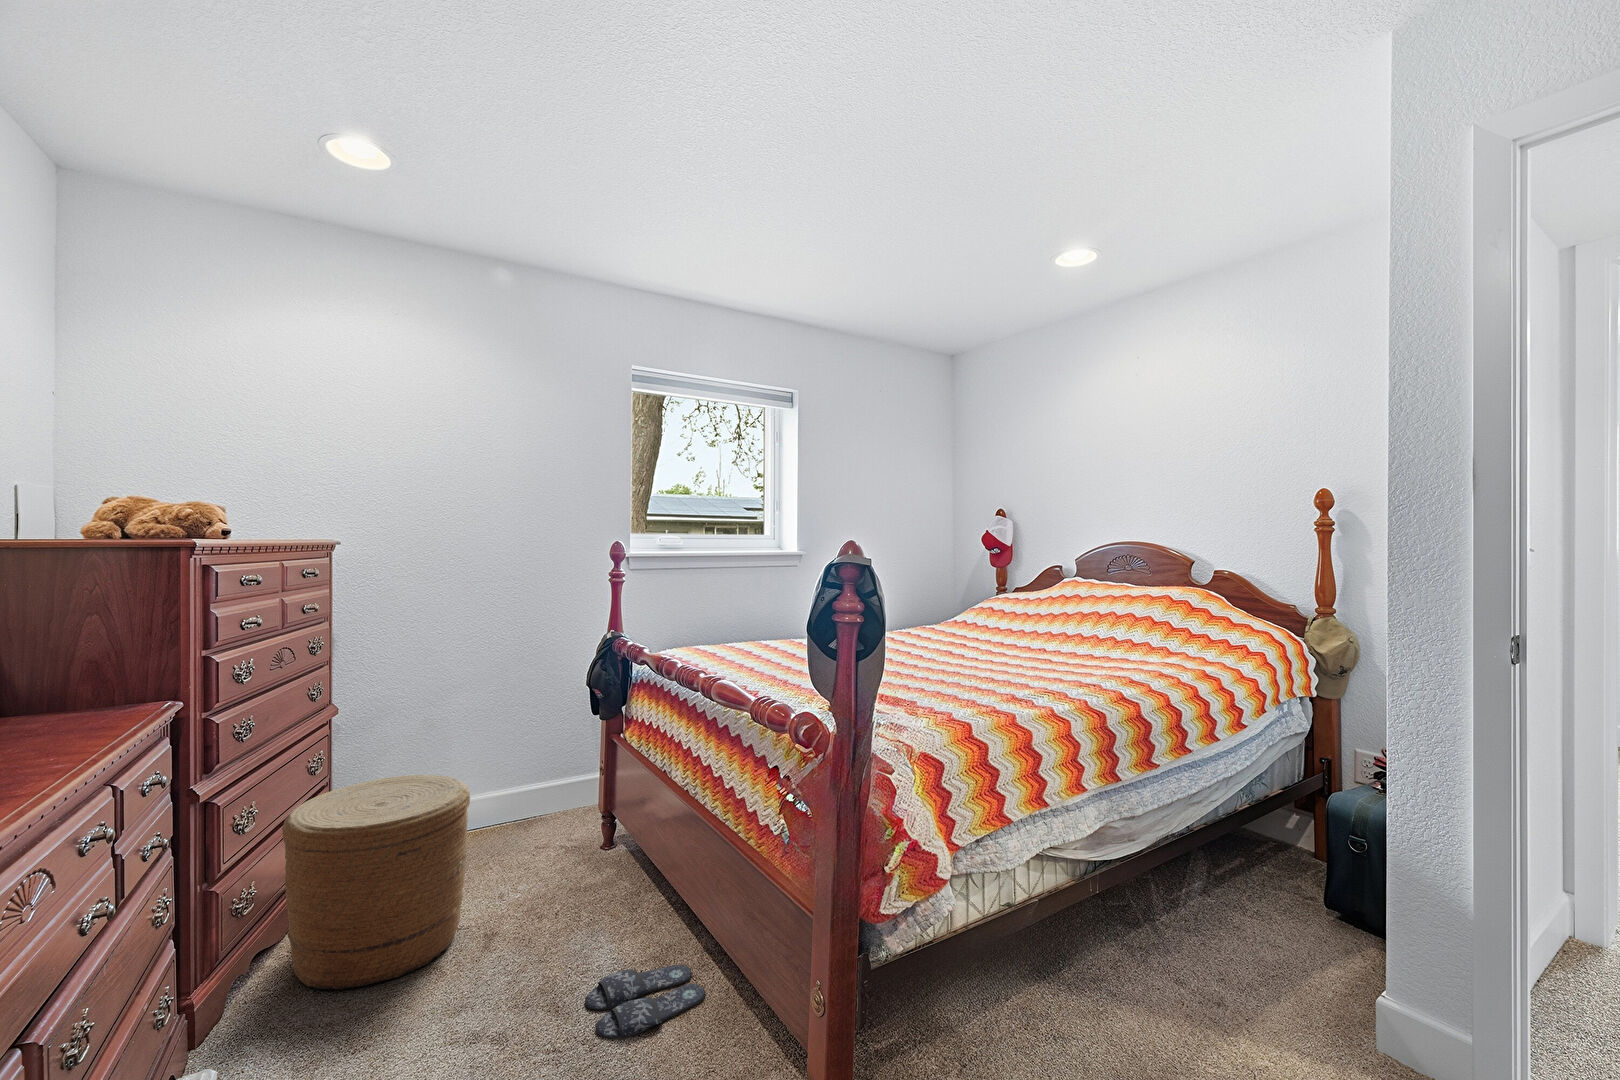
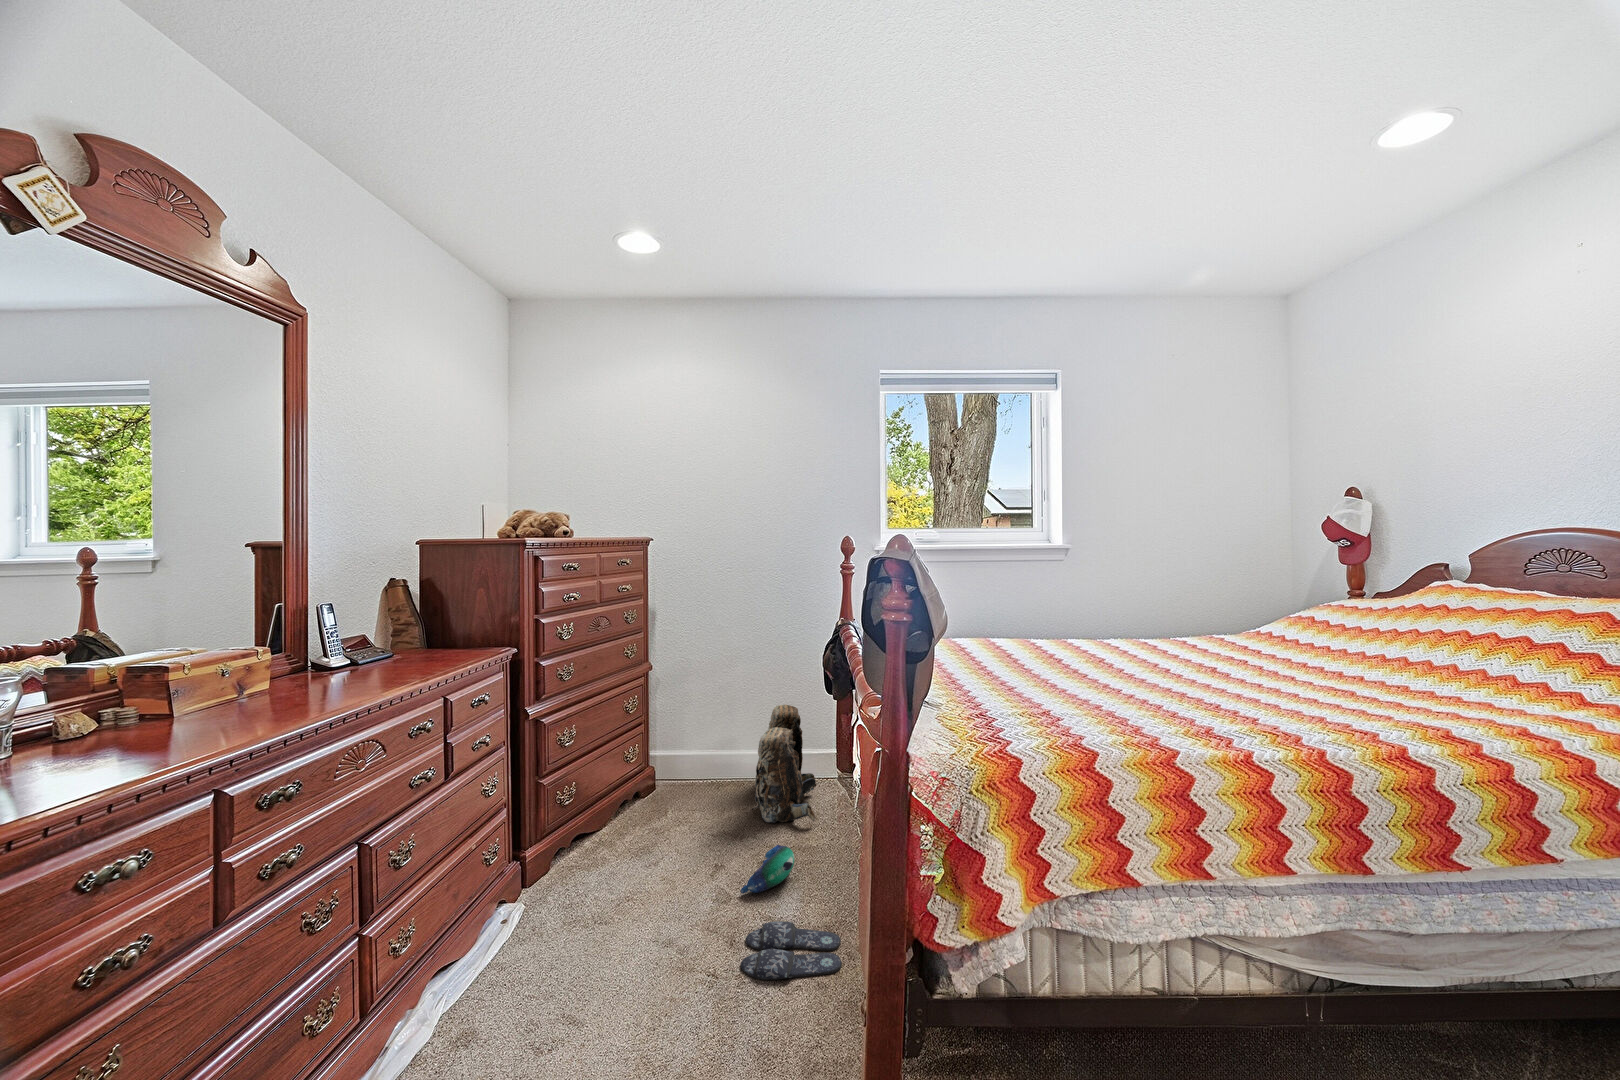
backpack: none [497,735,593,876] -> present [751,705,816,823]
woven basket: present [282,775,470,990] -> none [584,722,708,873]
plush toy: none [548,893,605,959] -> present [740,845,794,893]

